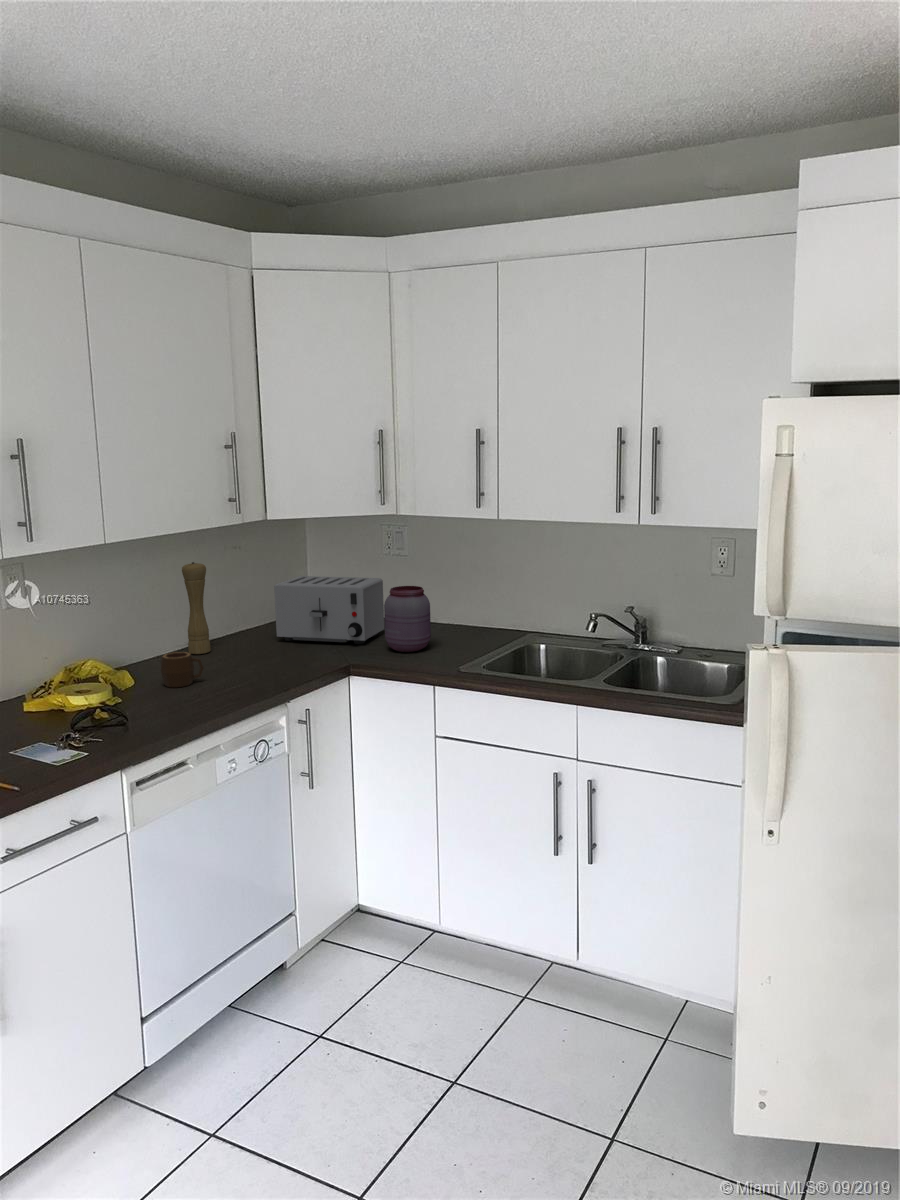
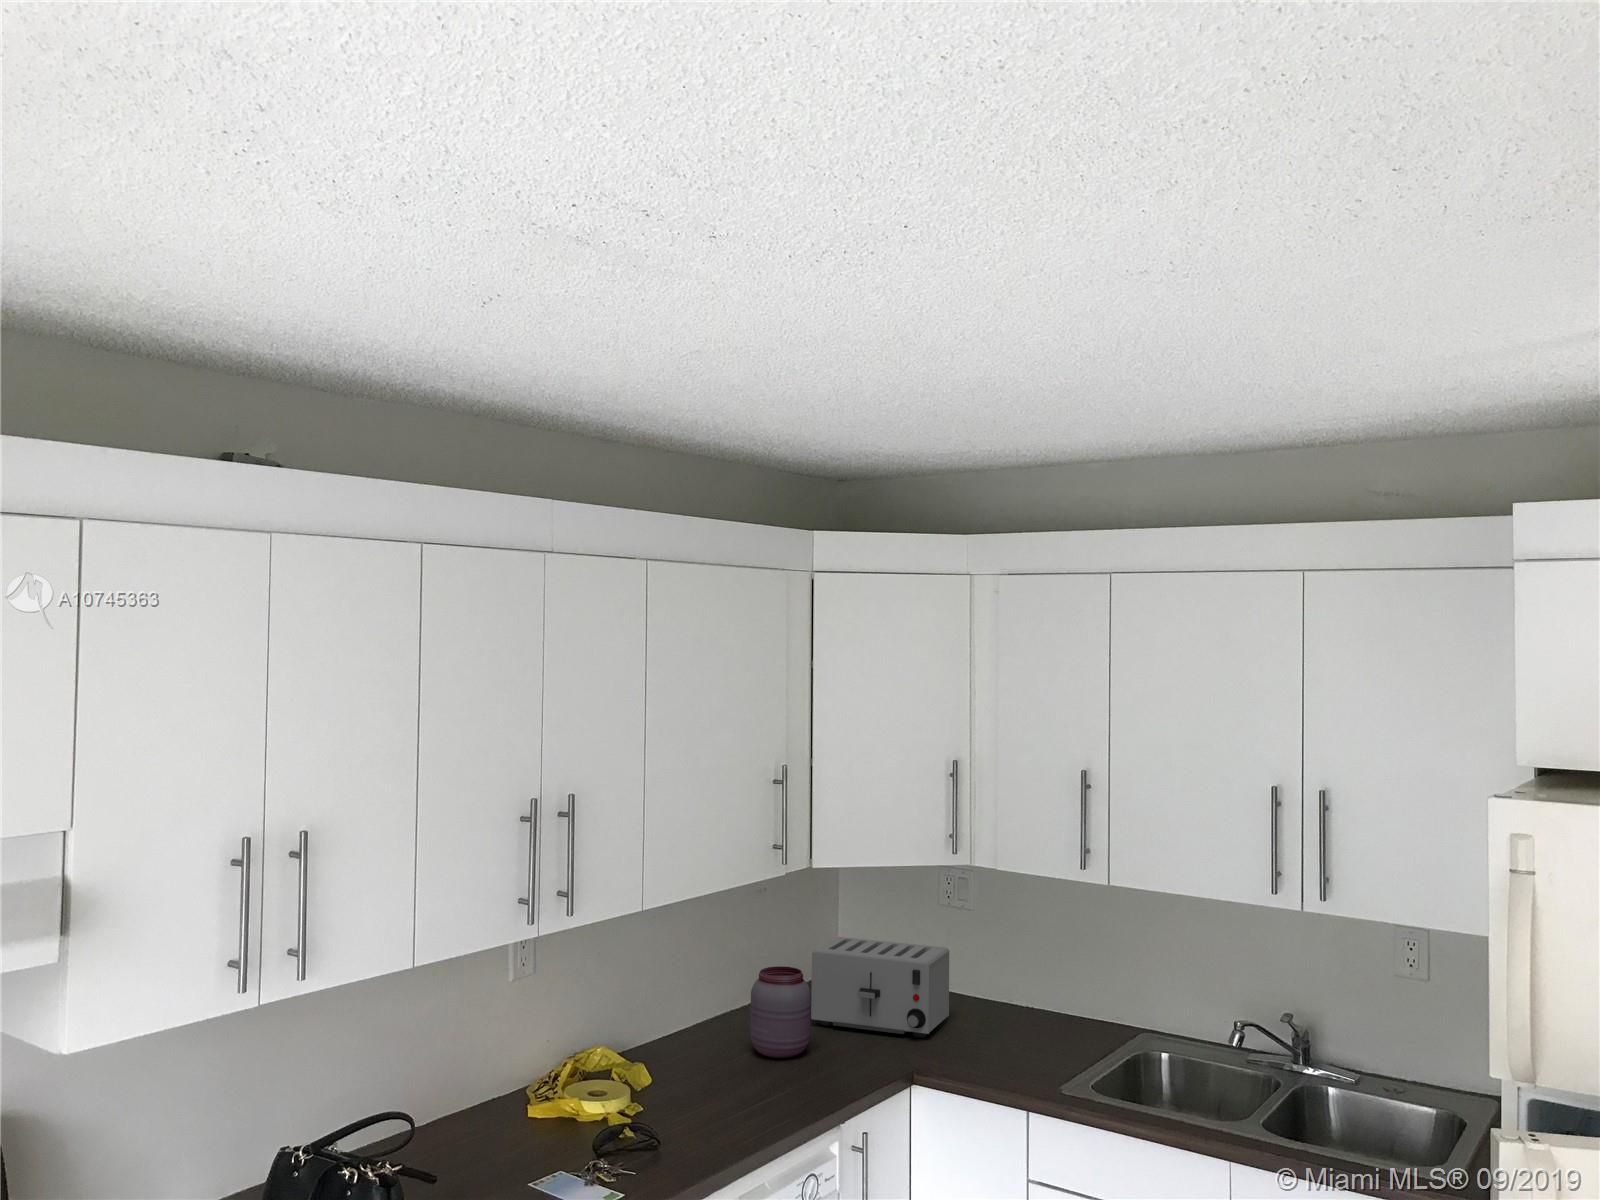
pepper mill: present [182,562,211,654] -> none [702,919,732,1040]
jar: present [384,586,431,652] -> present [750,966,811,1058]
mug: present [161,652,203,687] -> none [685,1045,737,1093]

